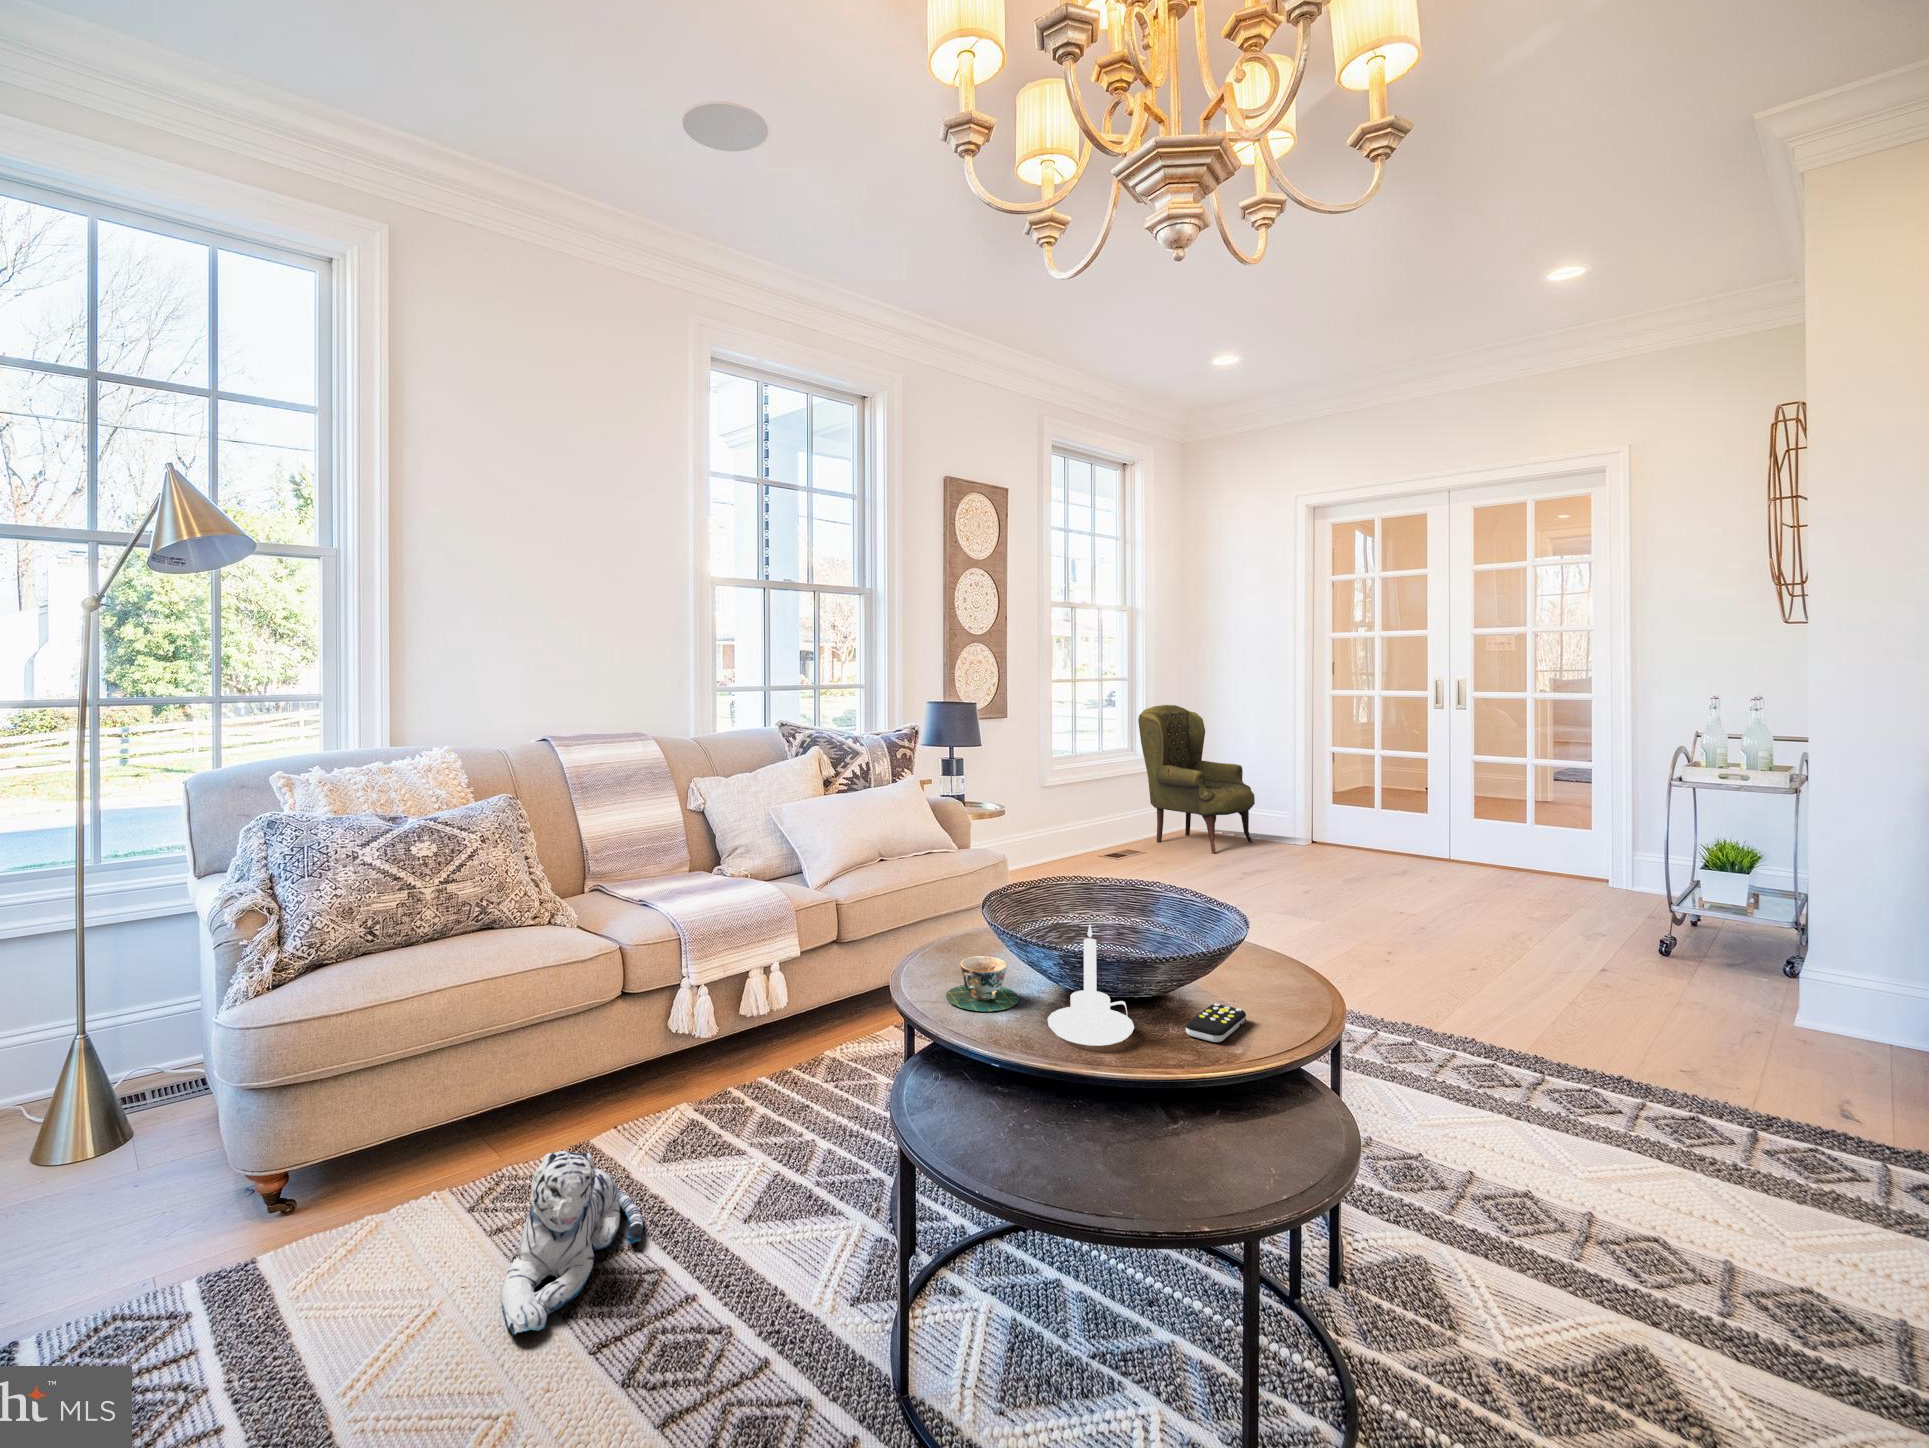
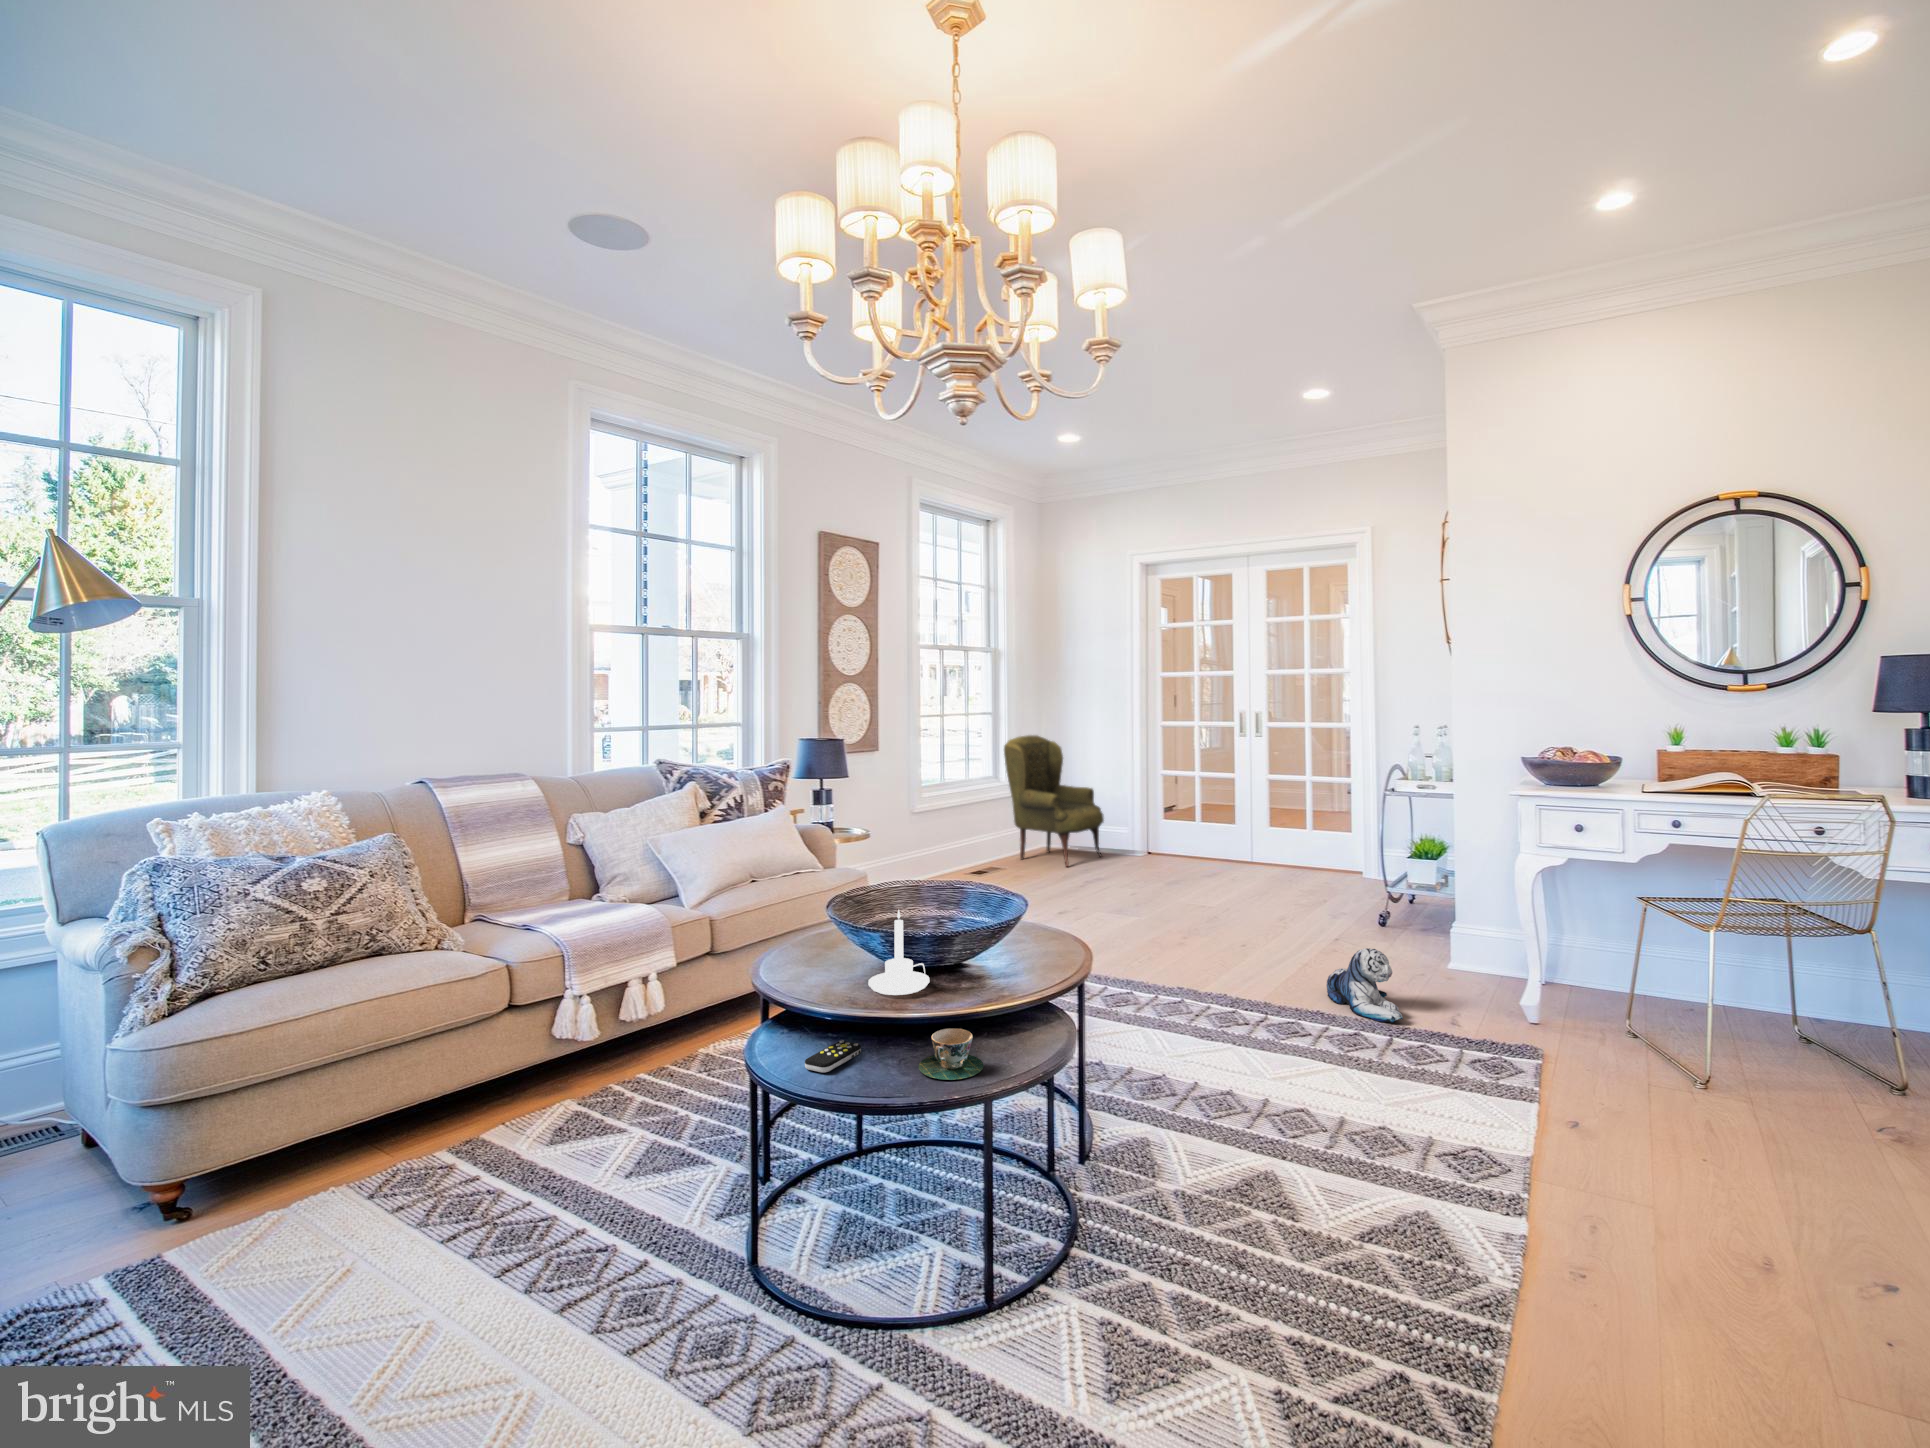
teacup: present [946,956,1019,1011] -> present [918,1028,984,1080]
remote control: present [1186,1003,1246,1042] -> present [805,1040,861,1073]
plush toy: present [501,1151,643,1336] -> present [1327,948,1403,1022]

